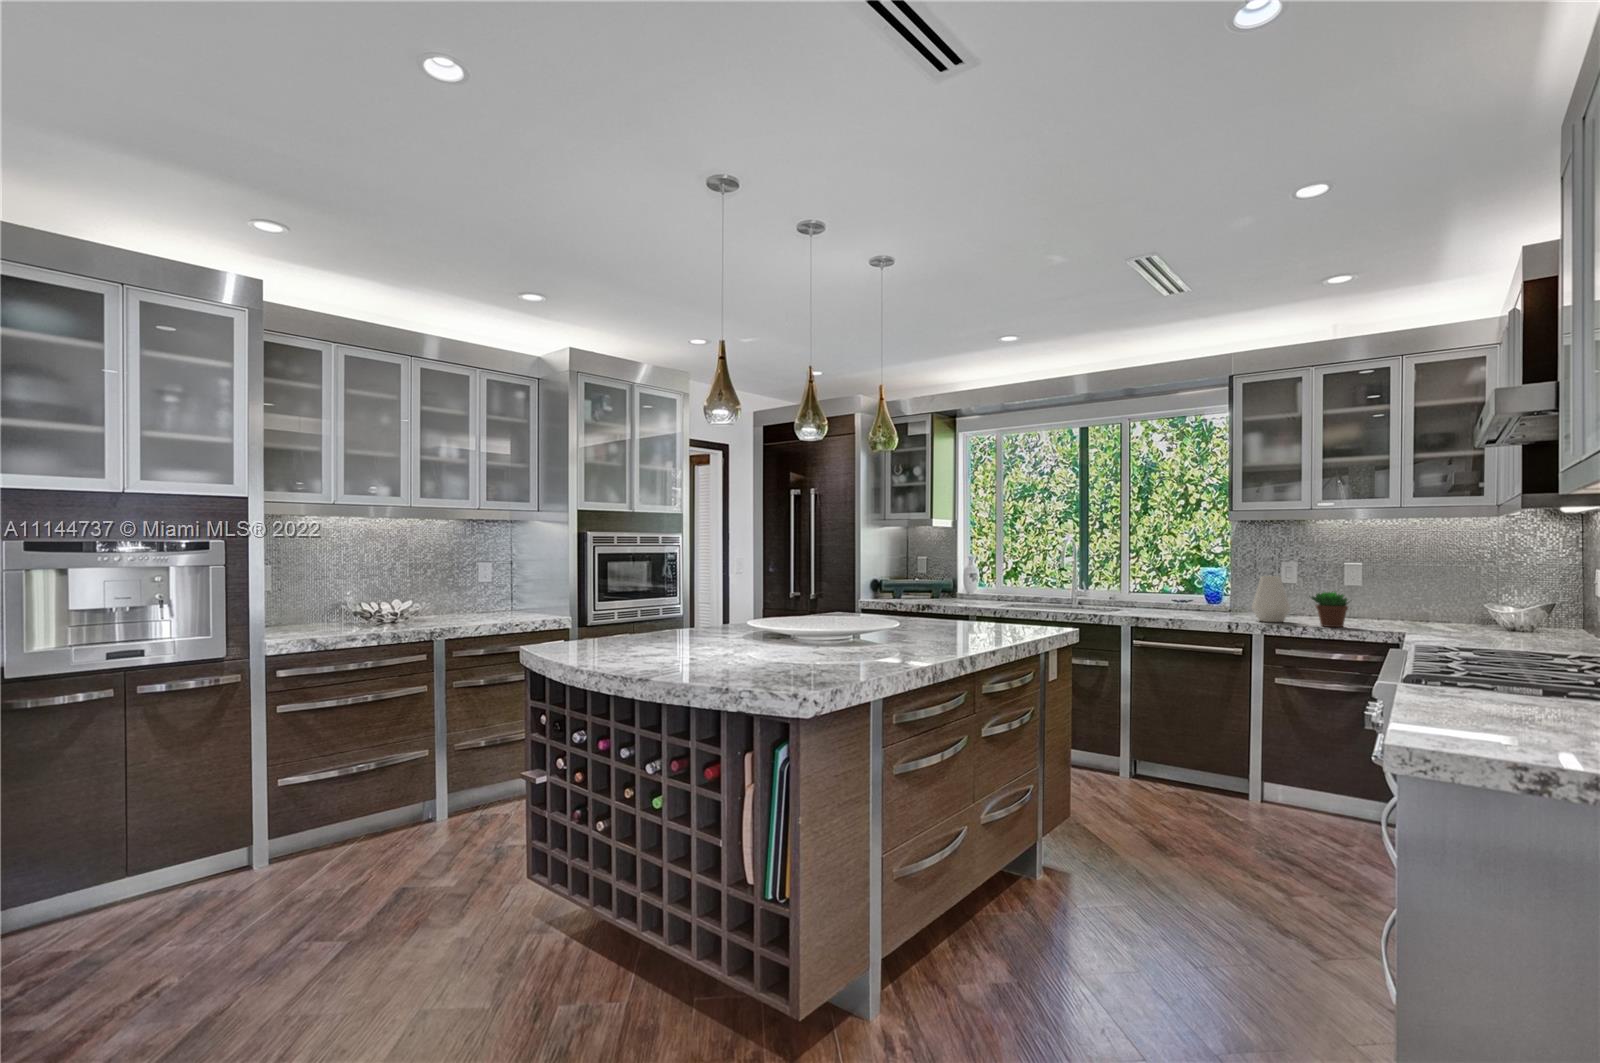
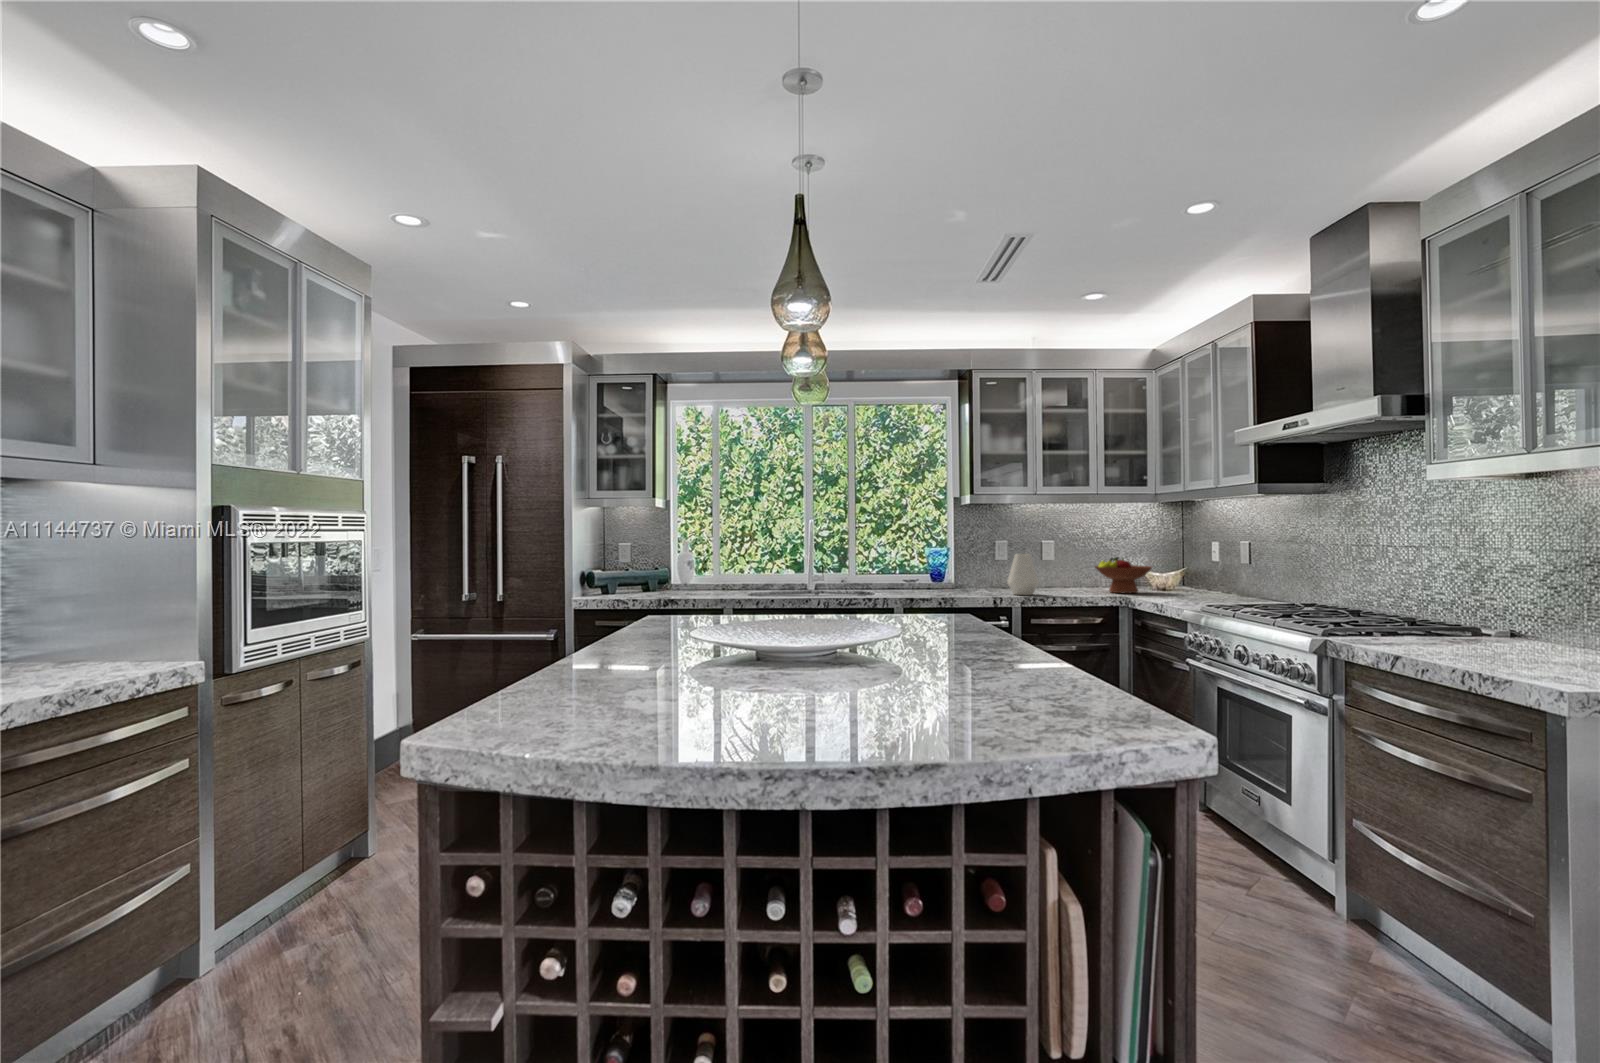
fruit bowl: none [1381,583,1466,629] -> present [1095,557,1152,593]
succulent plant: present [1311,592,1349,627] -> none [1060,565,1093,596]

